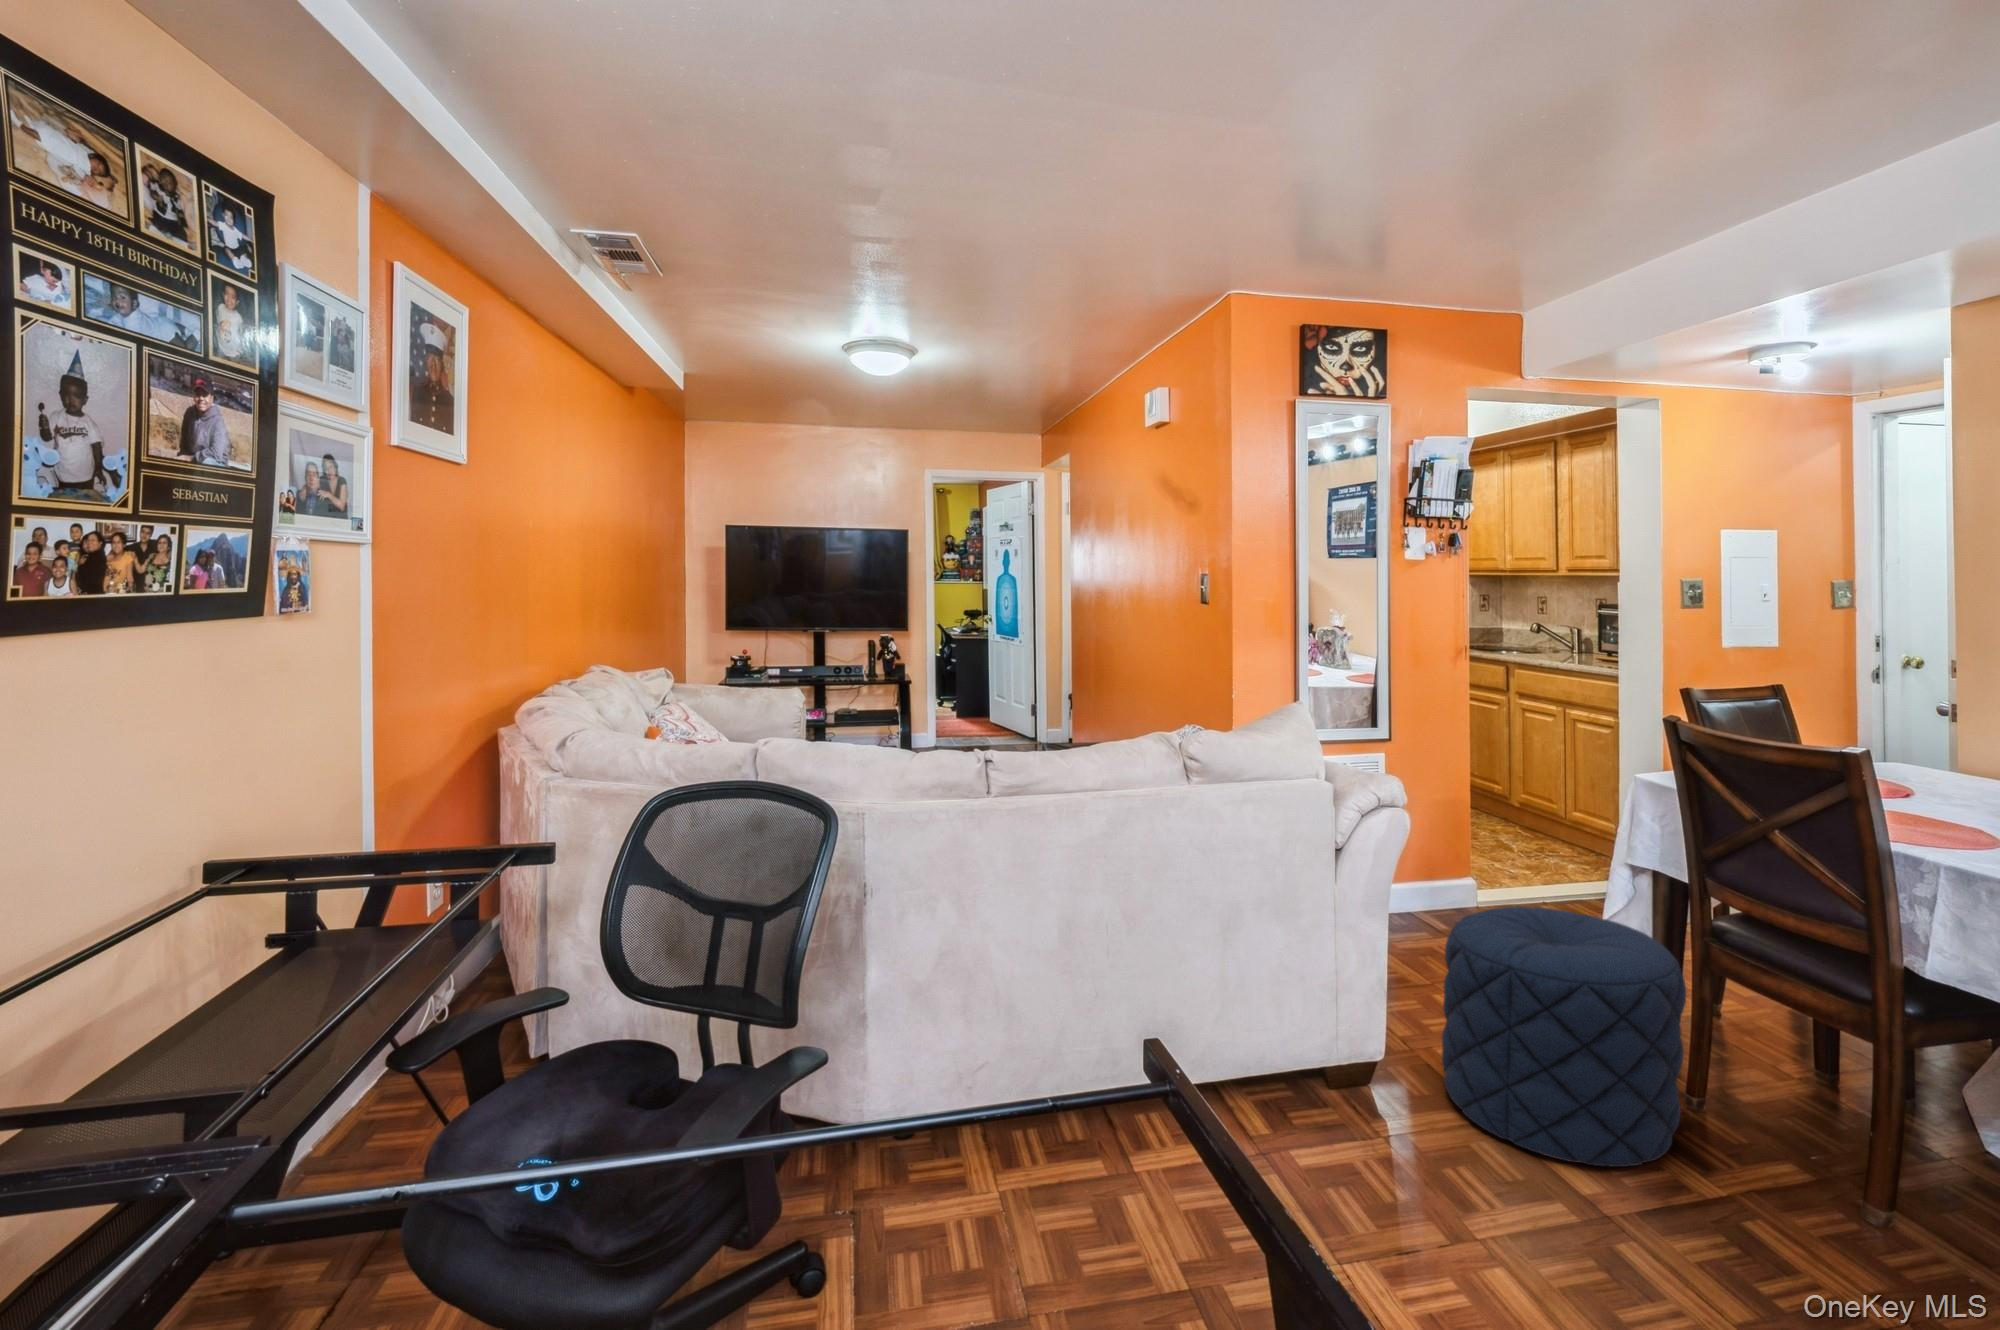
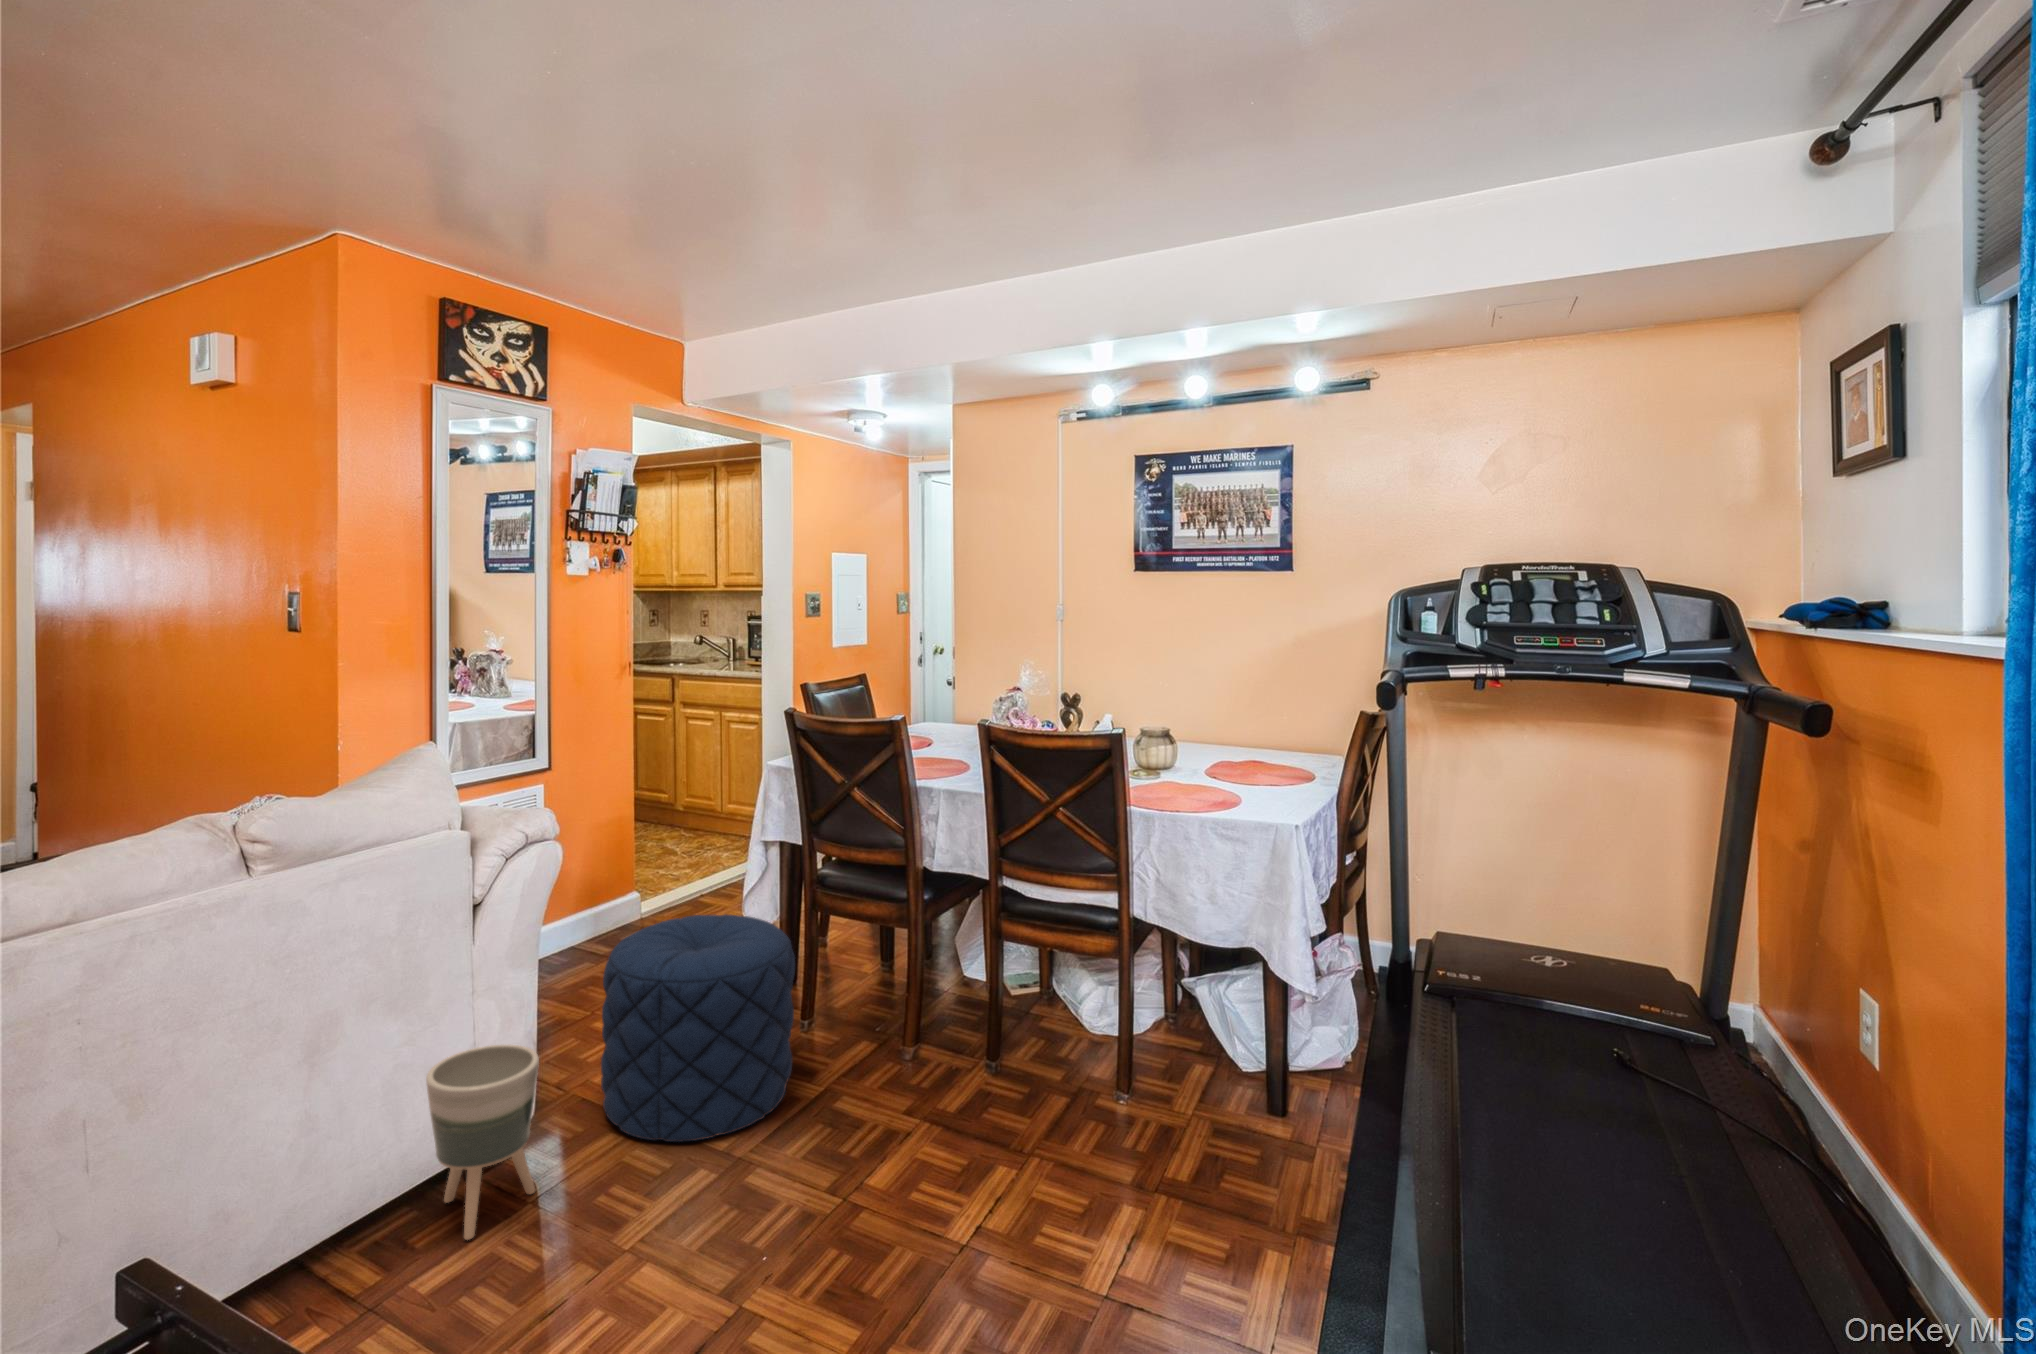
planter: none [1285,984,1384,1160] -> present [426,1045,539,1240]

